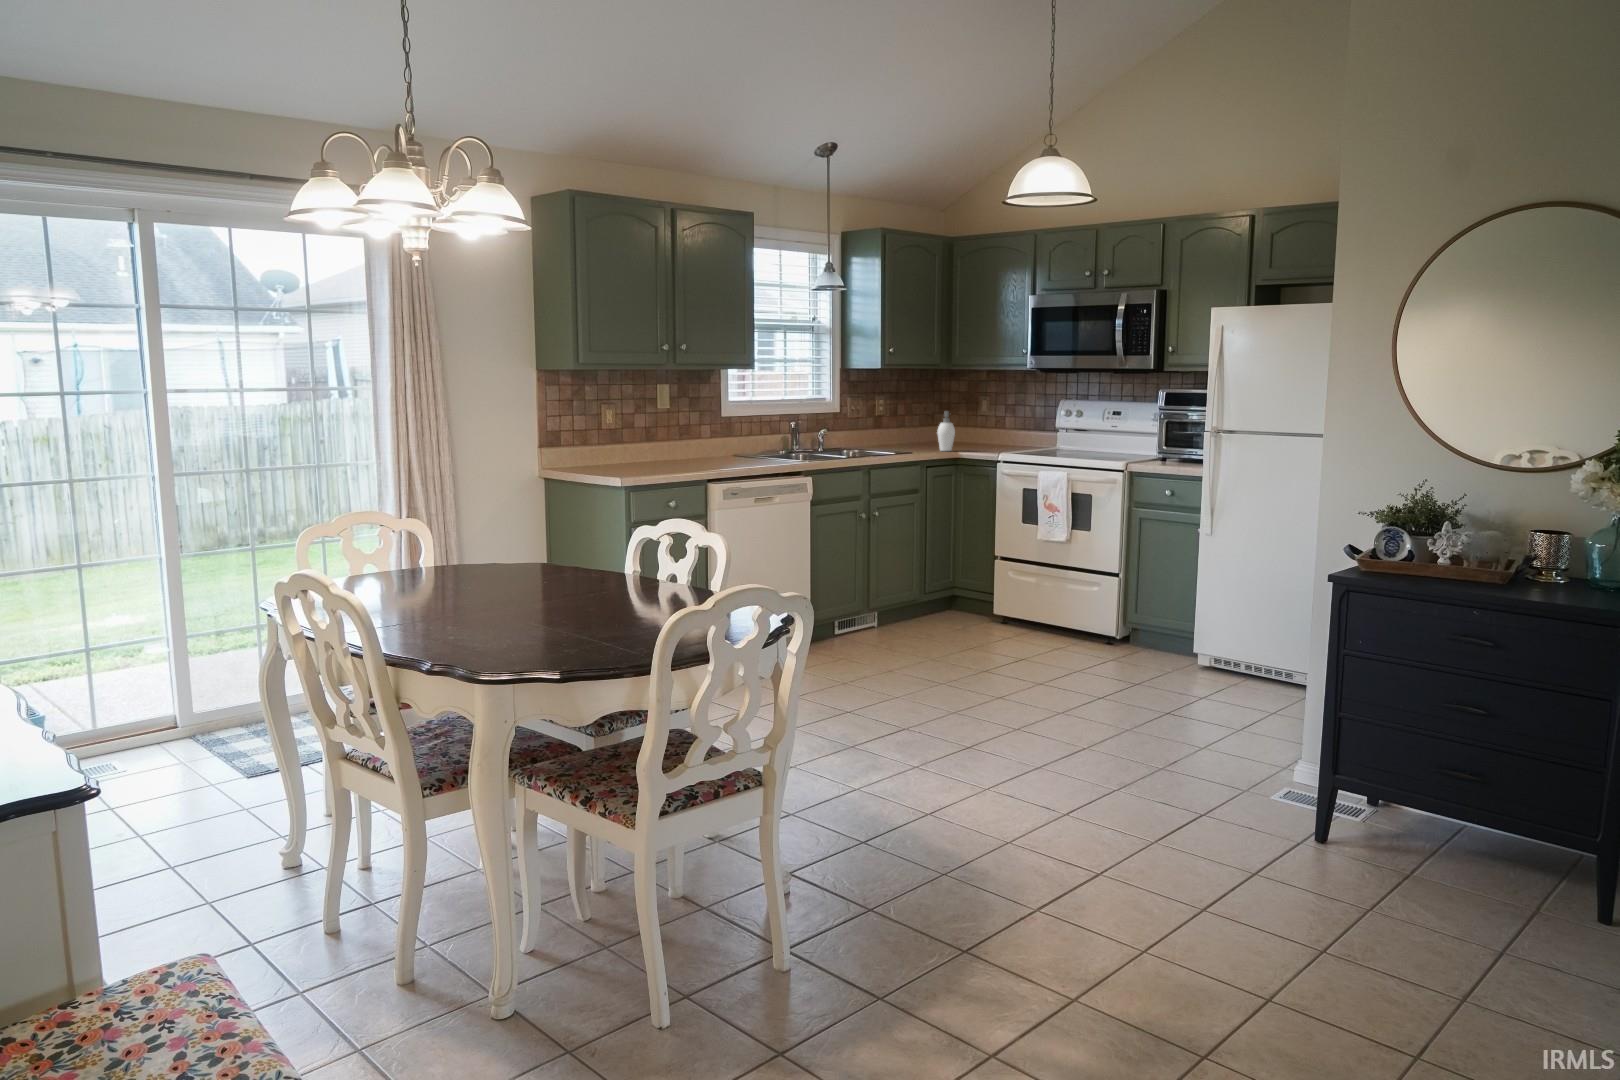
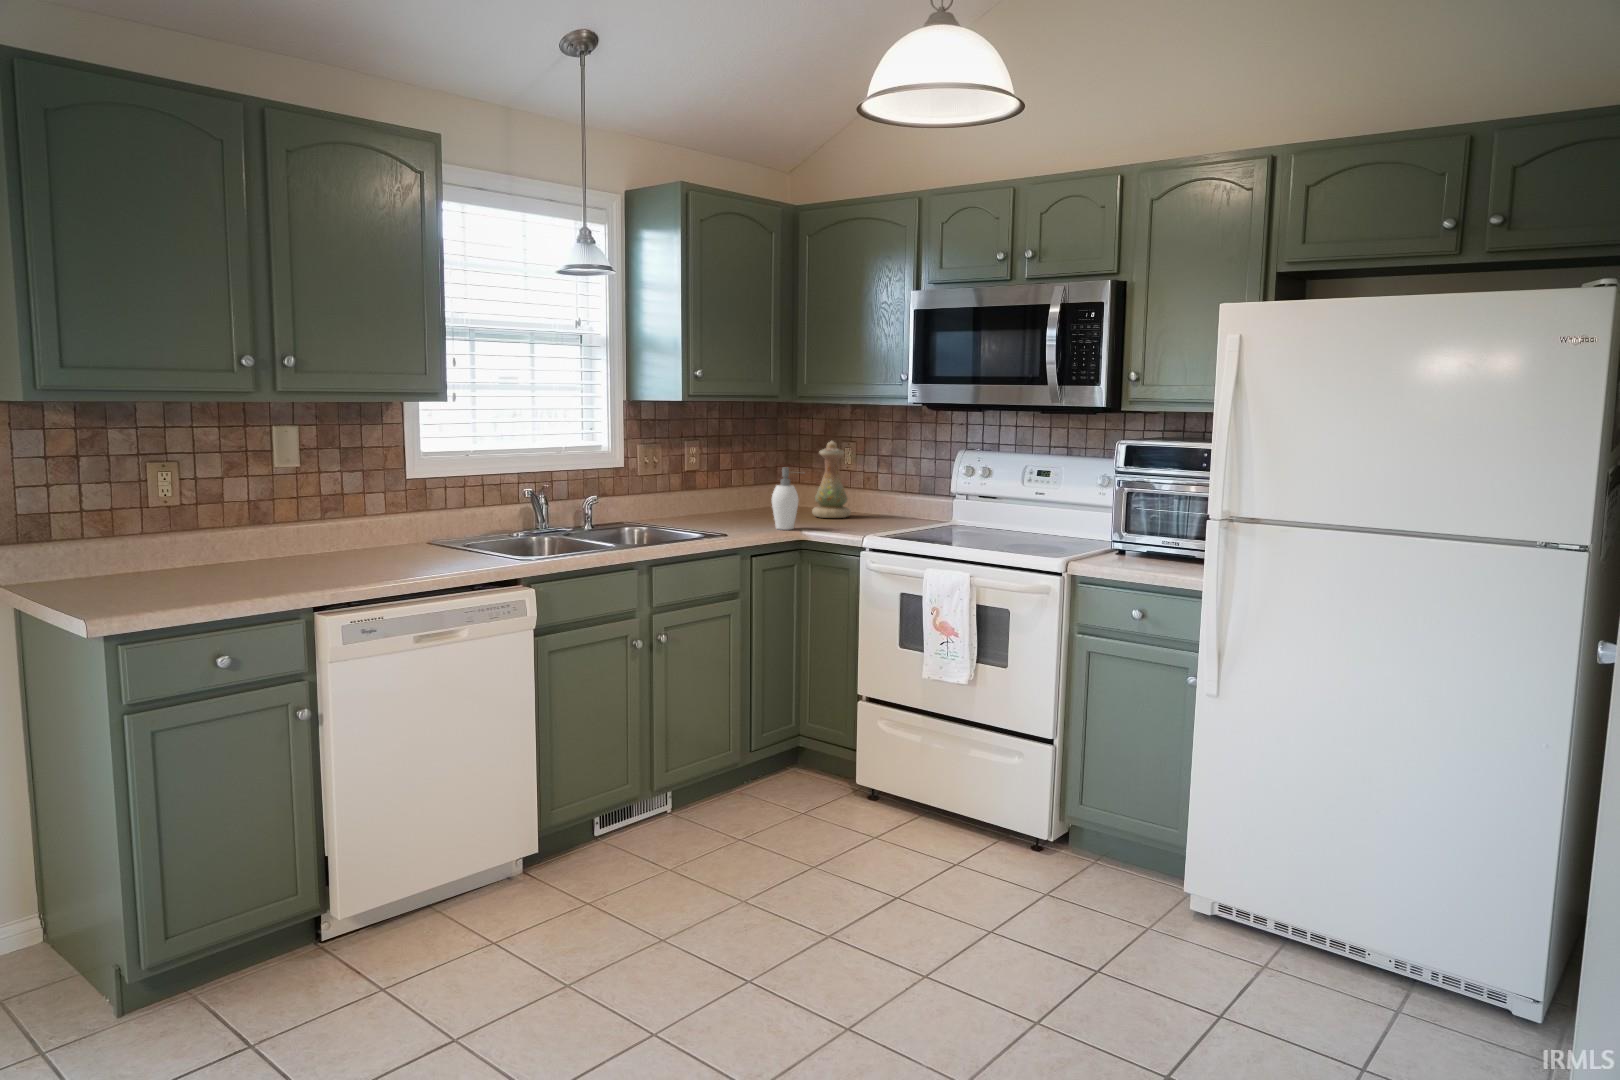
vase: none [961,394,987,446] -> present [812,441,851,518]

